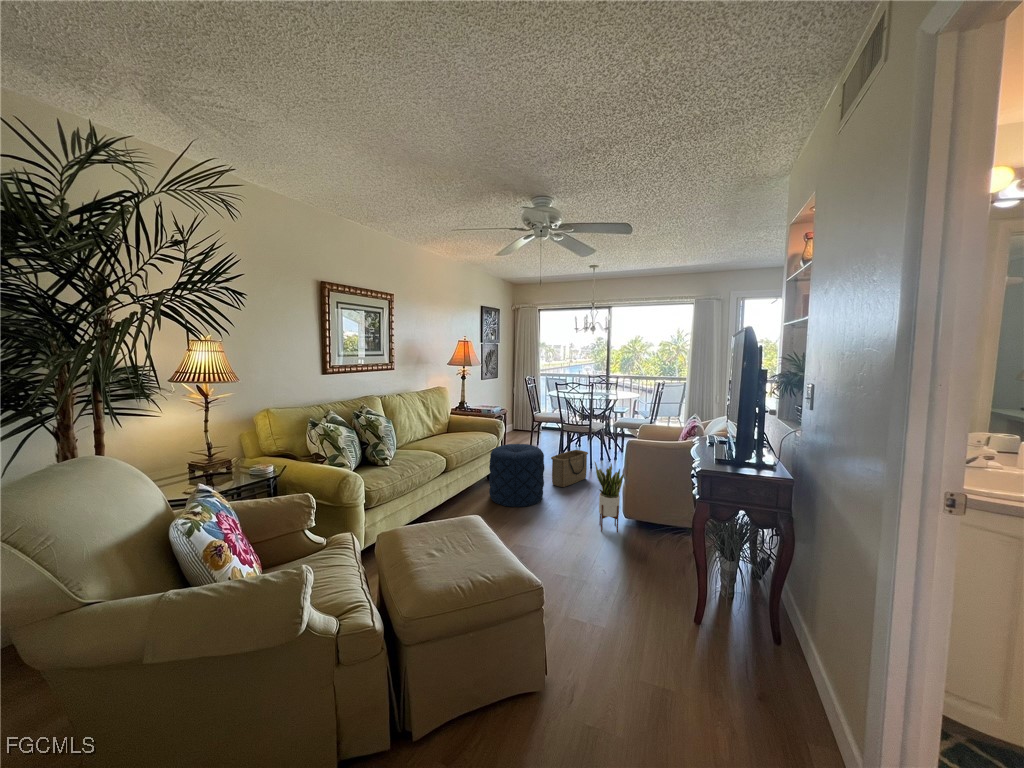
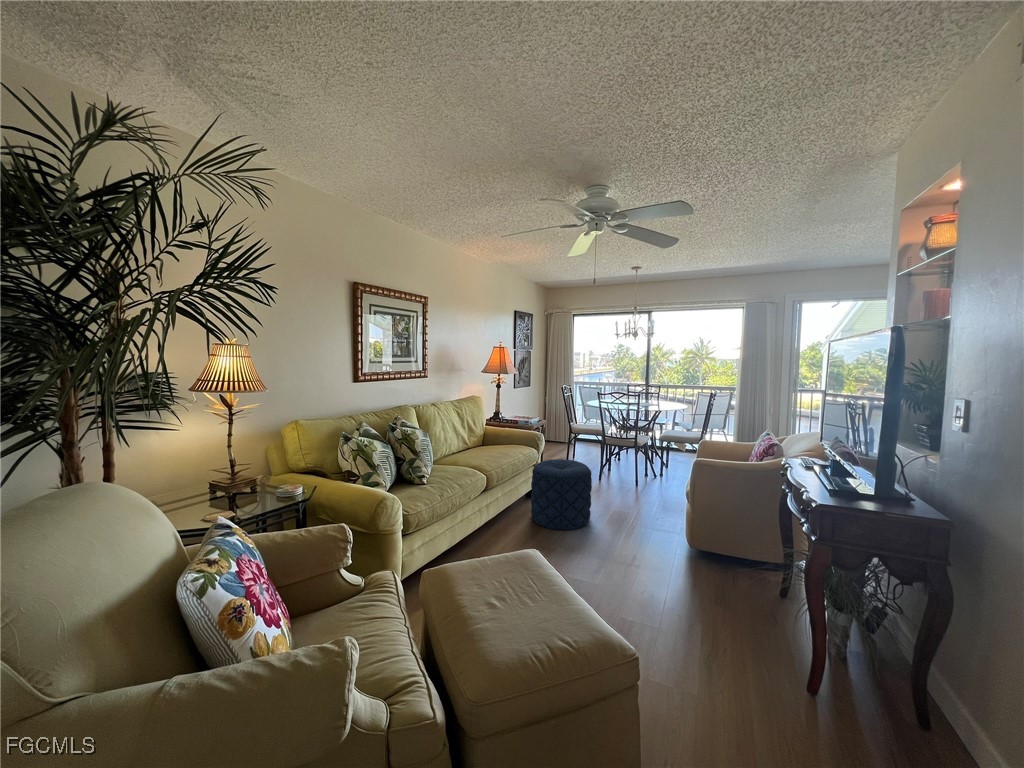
basket: present [551,450,588,487] -> none [596,466,635,507]
potted plant: present [595,462,624,532] -> none [655,483,690,565]

